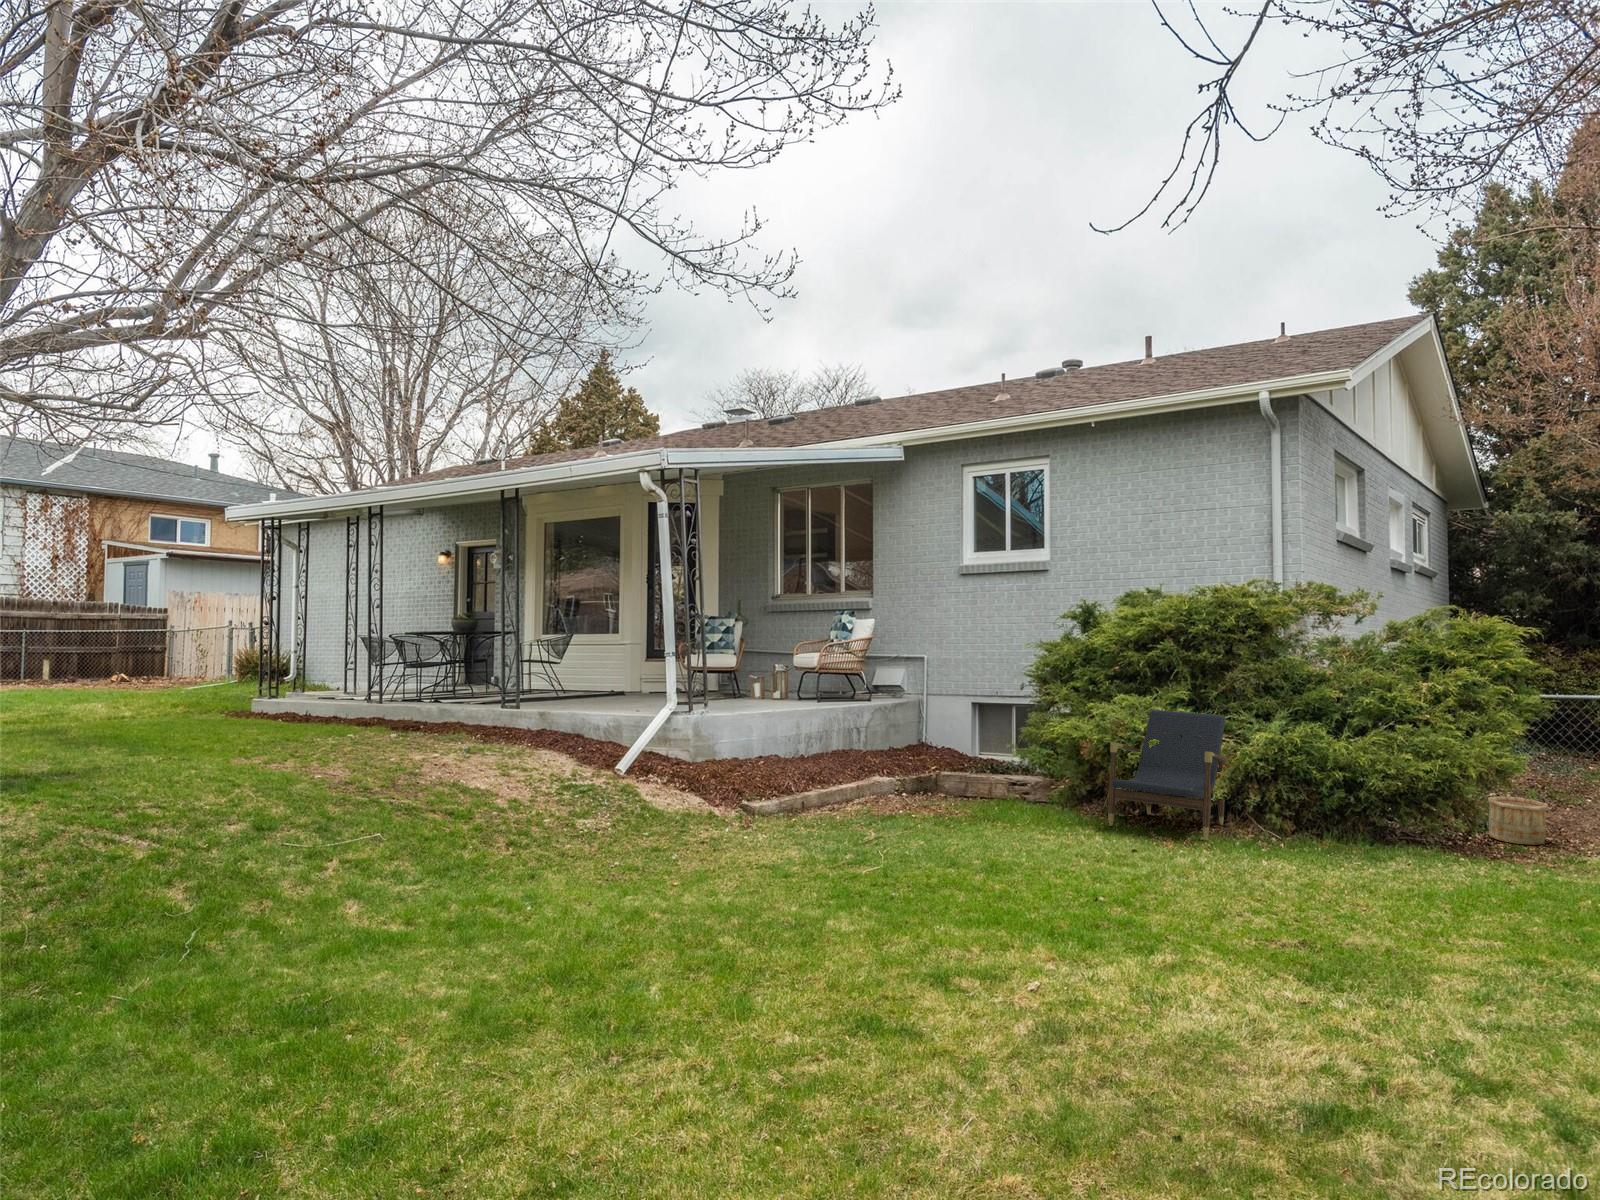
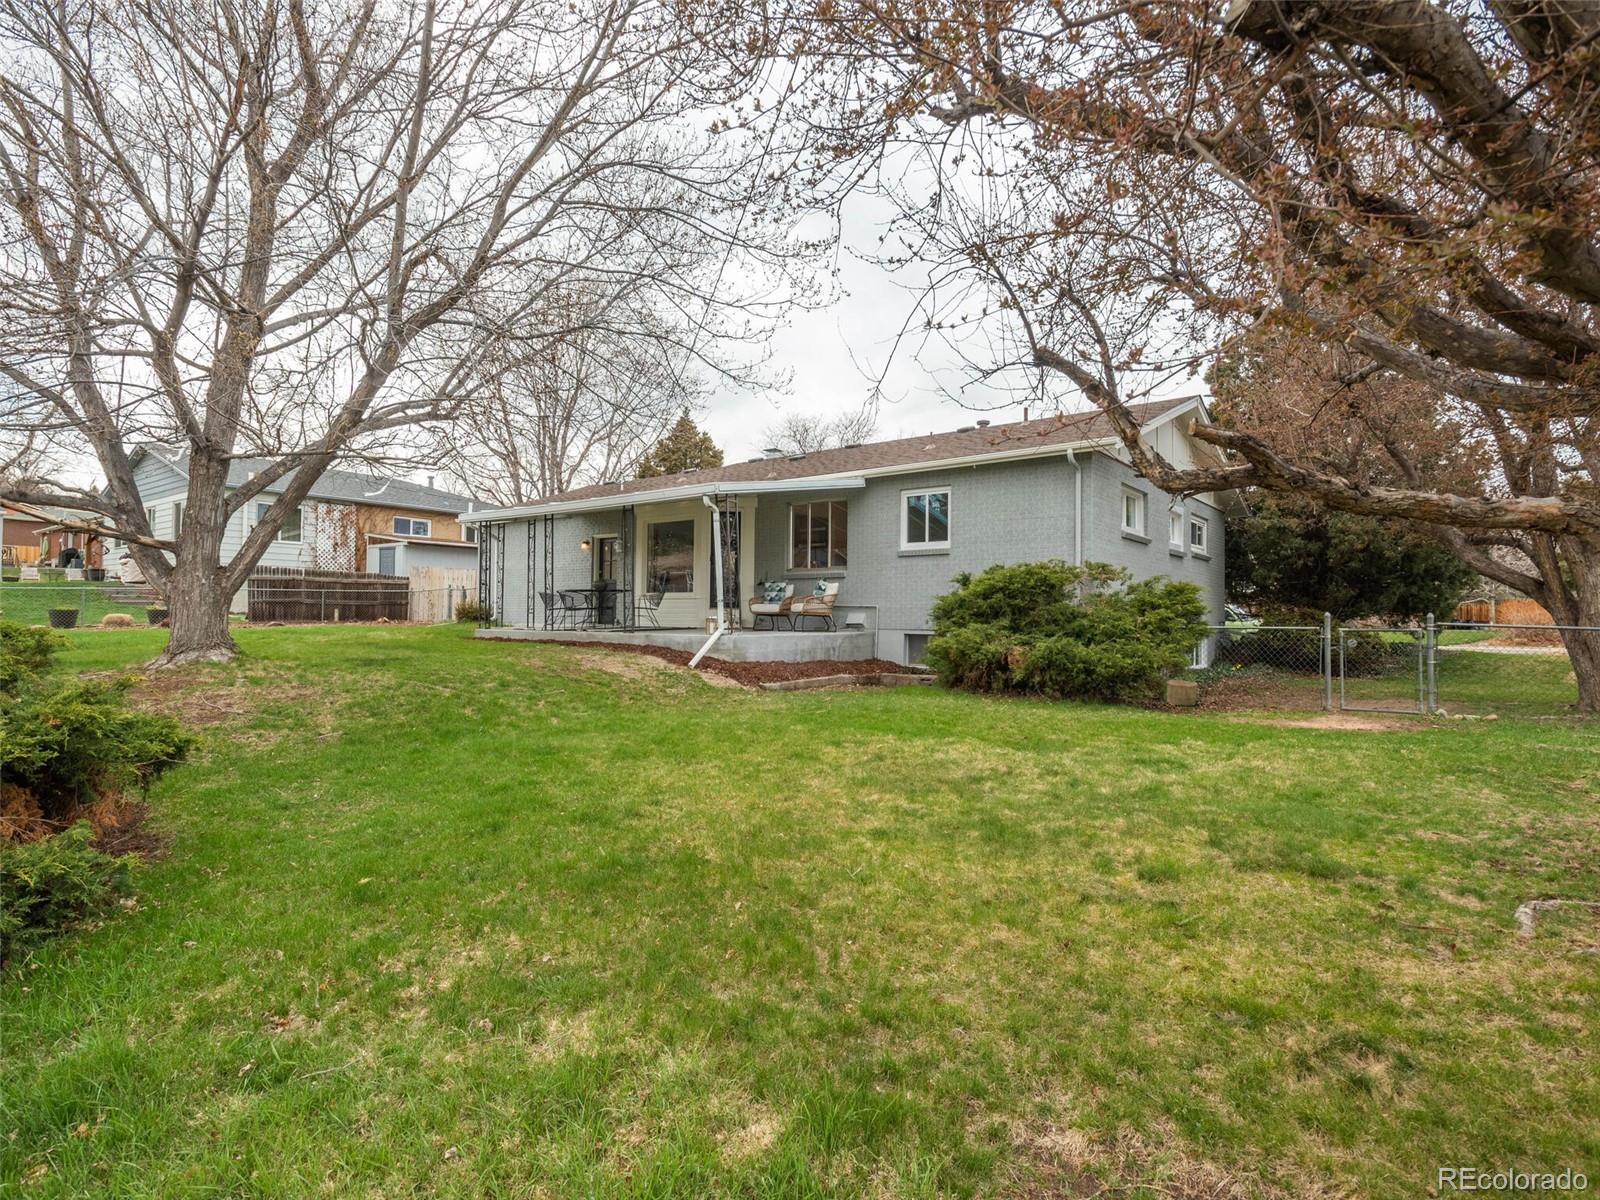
lounge chair: present [1108,710,1226,841] -> none [957,632,1025,701]

